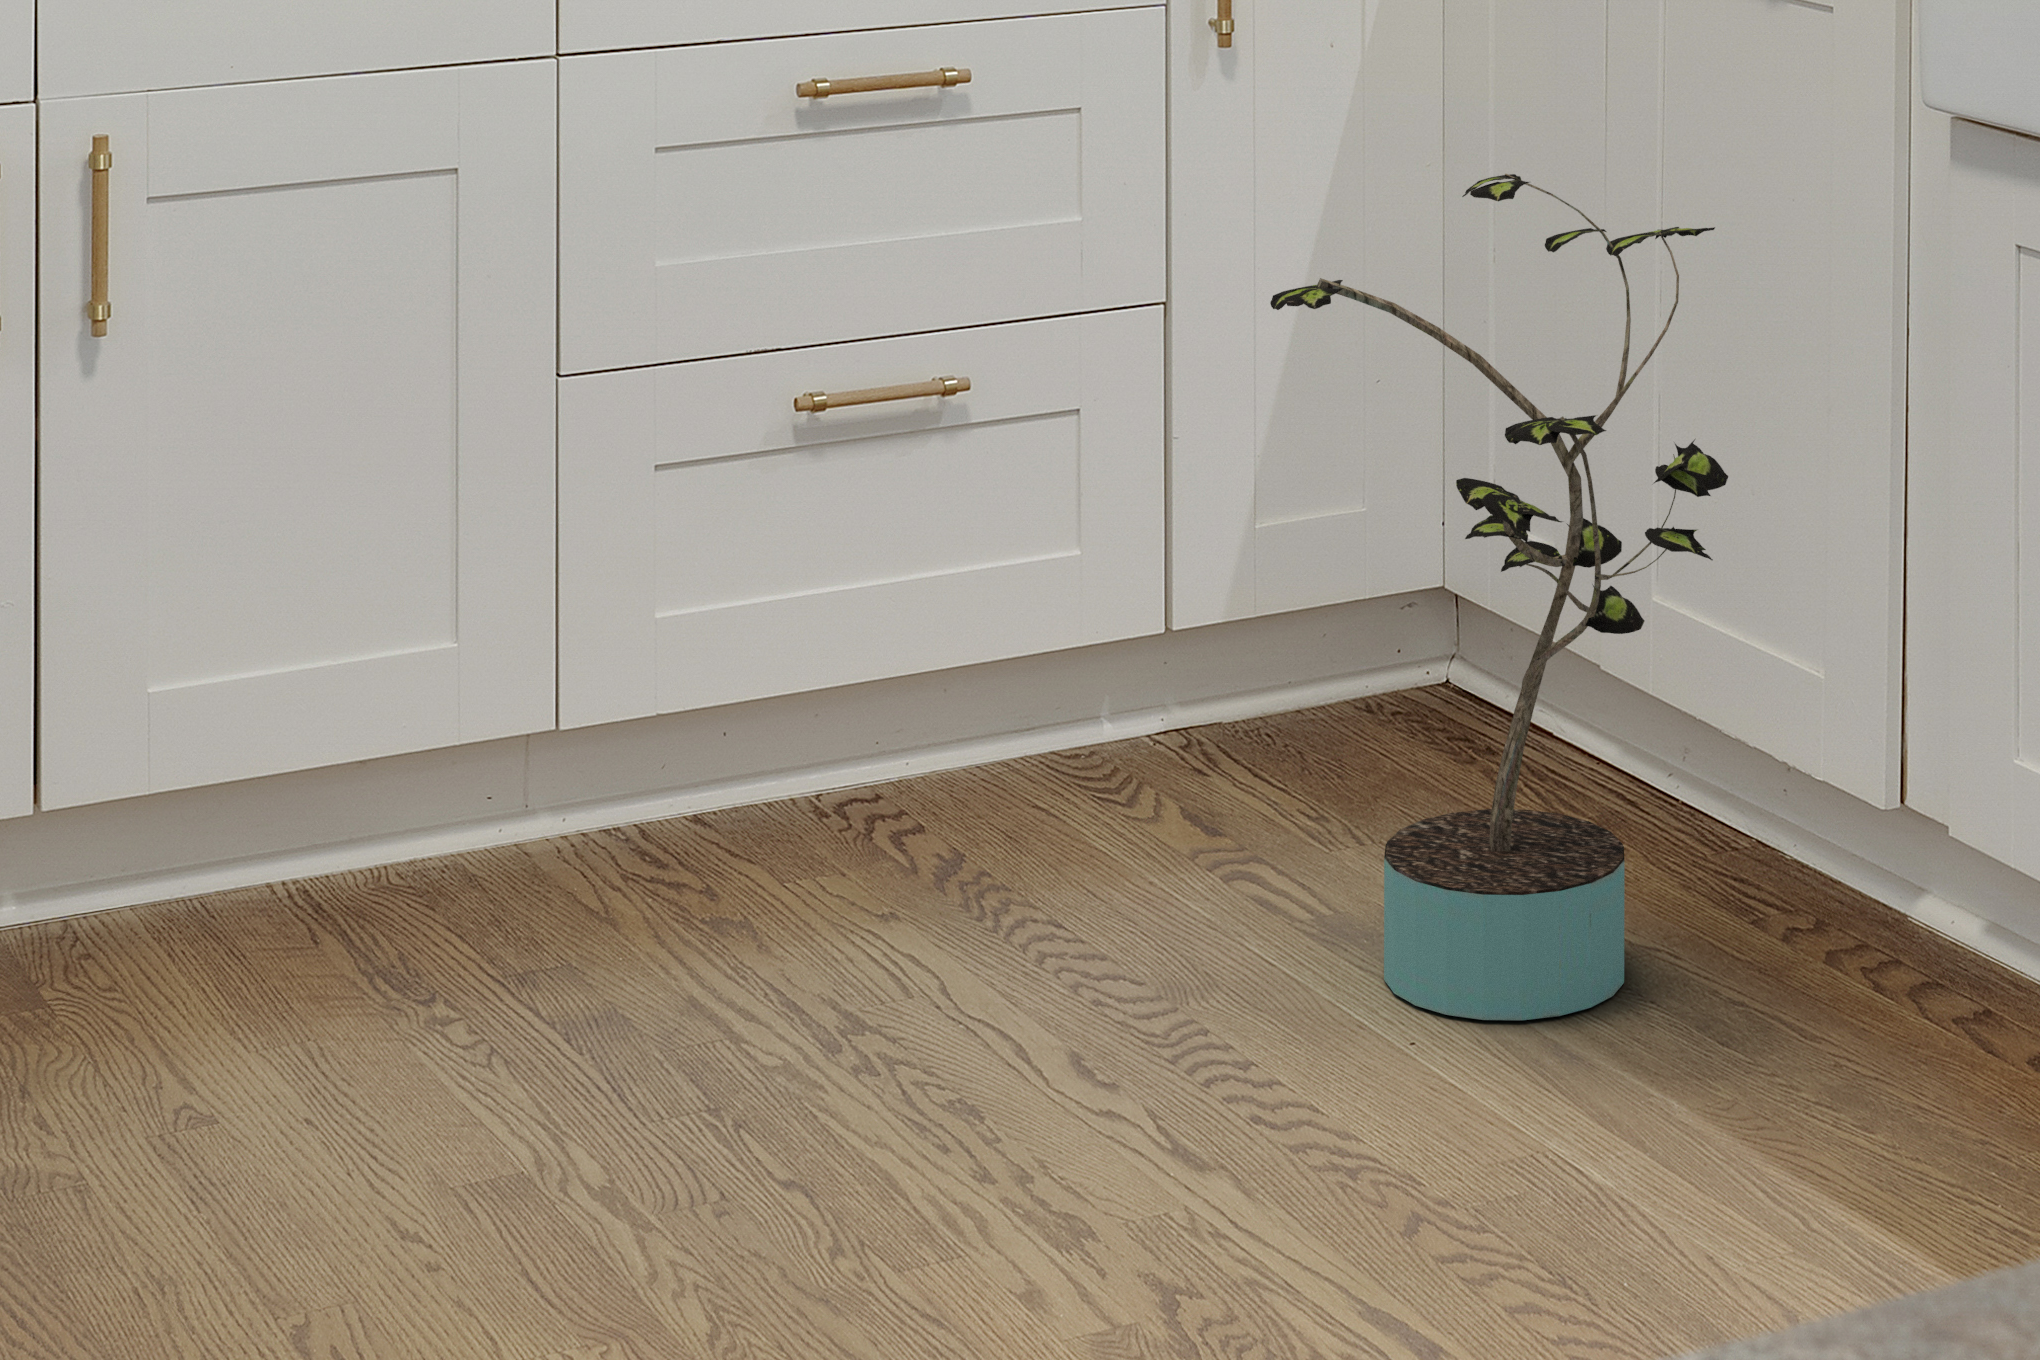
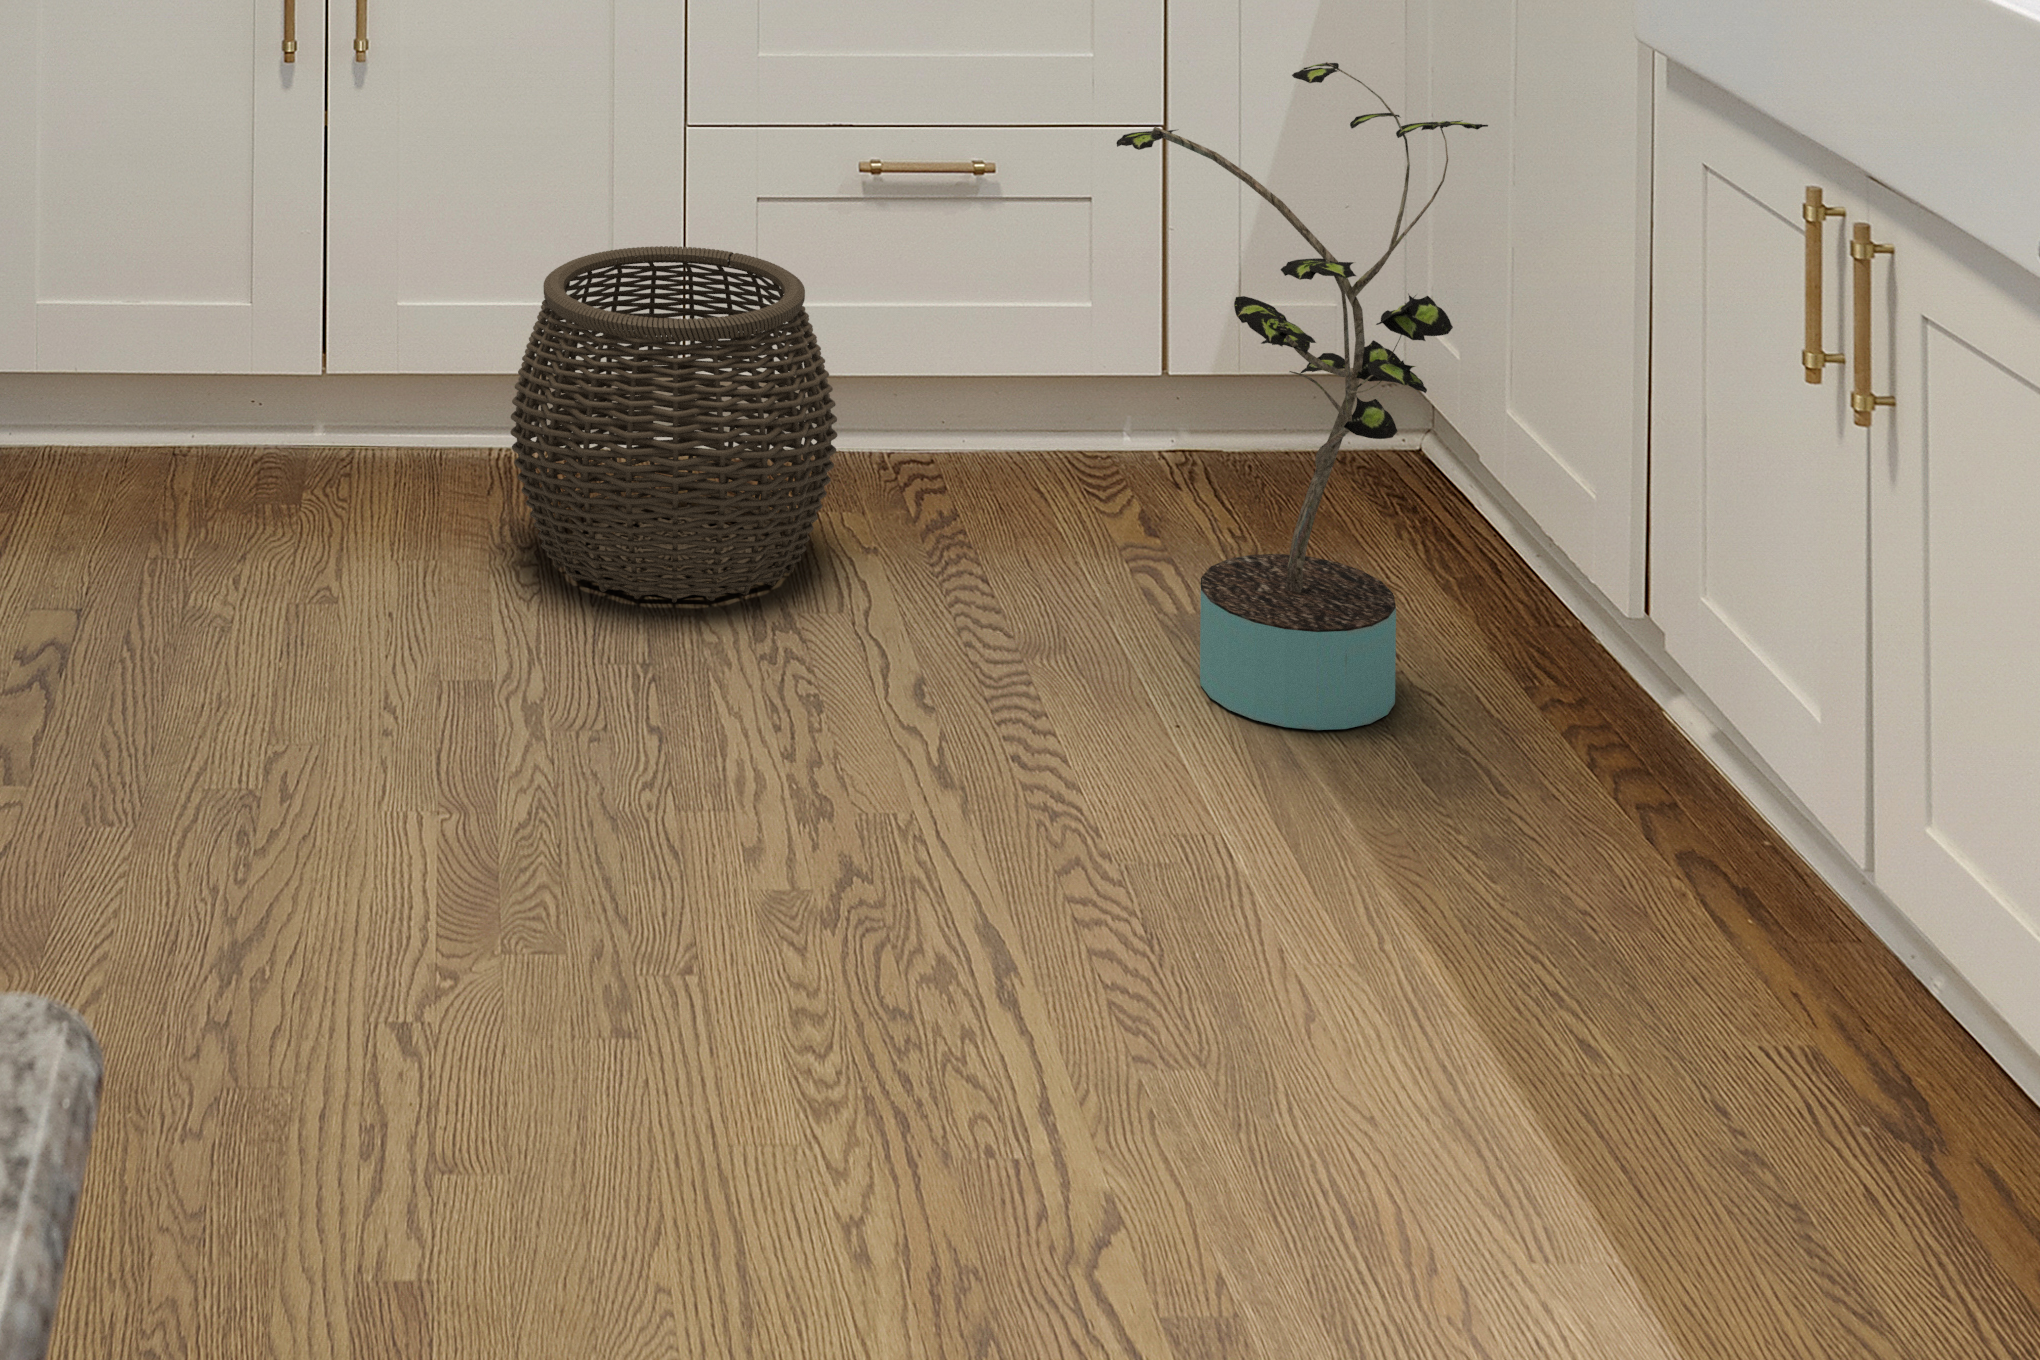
woven basket: none [388,539,854,1039] -> present [511,246,837,603]

